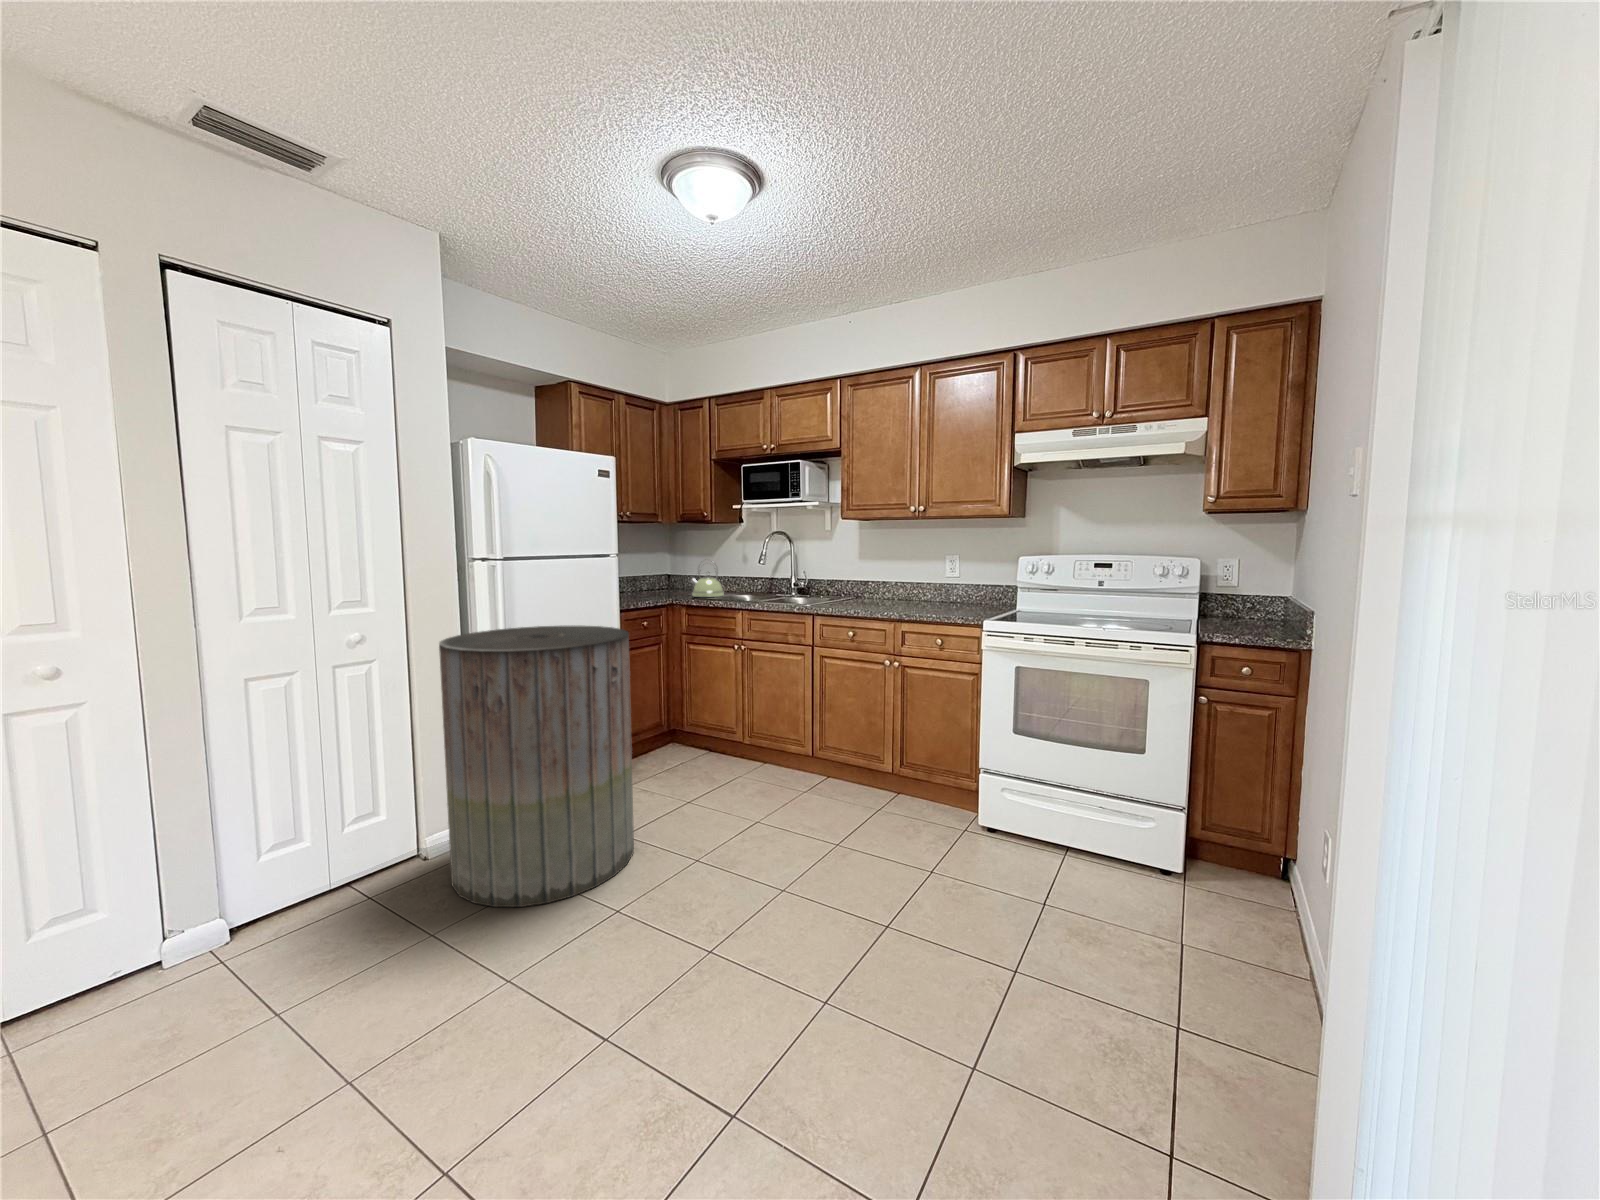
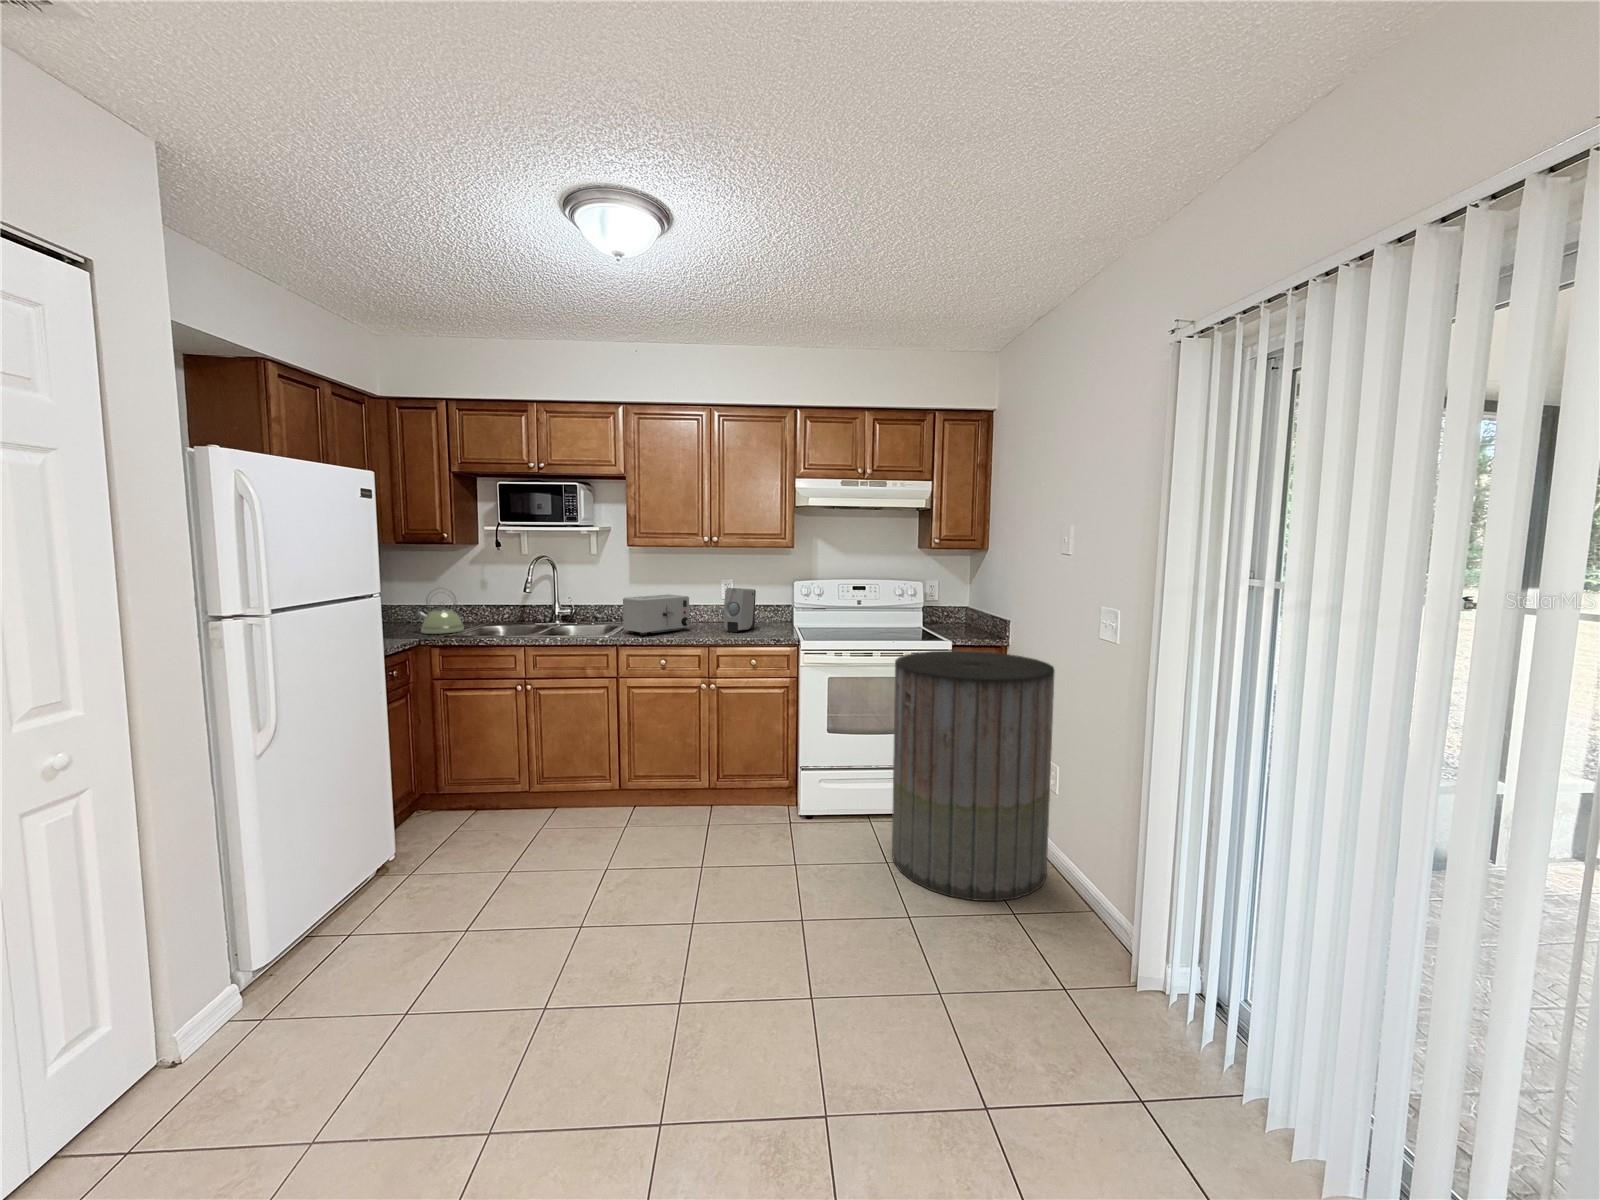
soap dispenser: none [929,561,969,610] -> present [724,588,756,632]
toaster: none [834,569,899,607] -> present [623,594,690,635]
trash can: present [439,626,634,907] -> present [892,651,1055,901]

